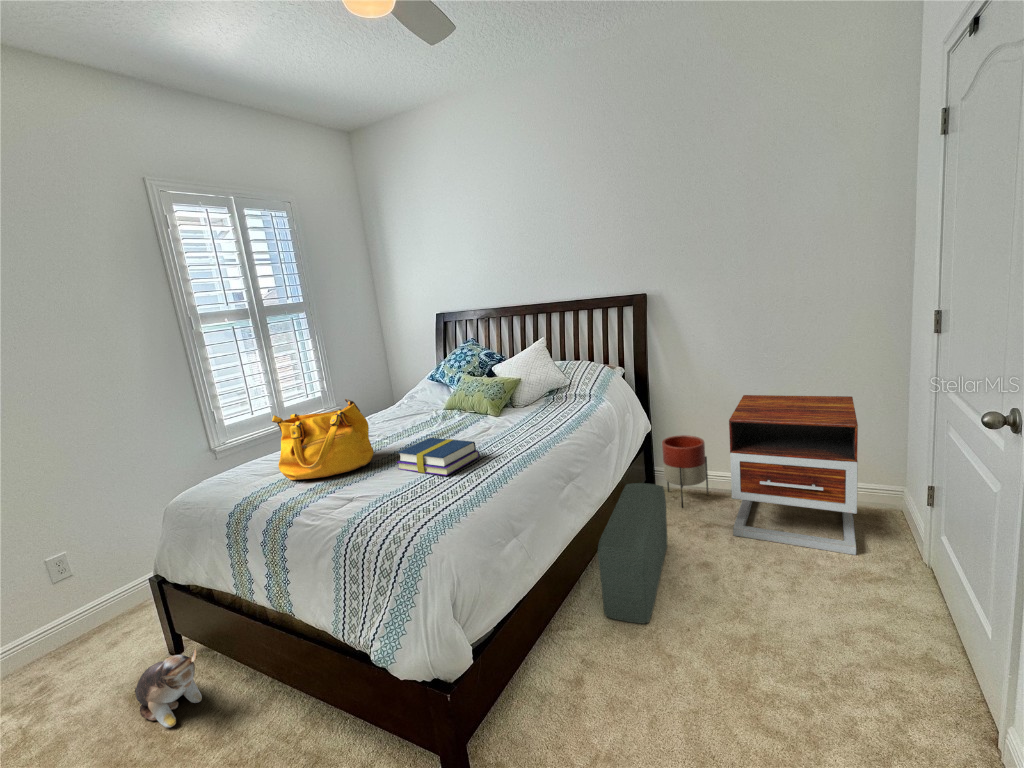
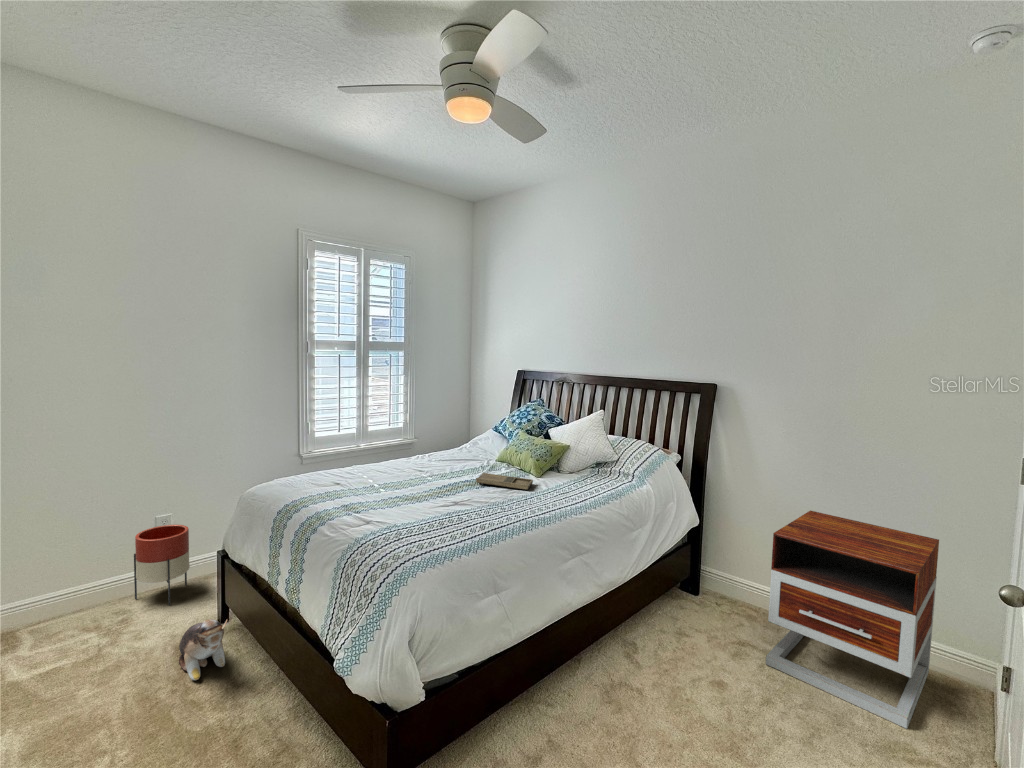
handbag: present [272,398,374,480] -> none [328,434,408,499]
tray: none [441,419,498,435] -> present [476,473,533,490]
planter: present [662,435,708,508] -> present [134,525,190,606]
book: present [397,438,479,476] -> none [421,484,495,521]
pouf: present [598,483,667,624] -> none [588,576,691,726]

